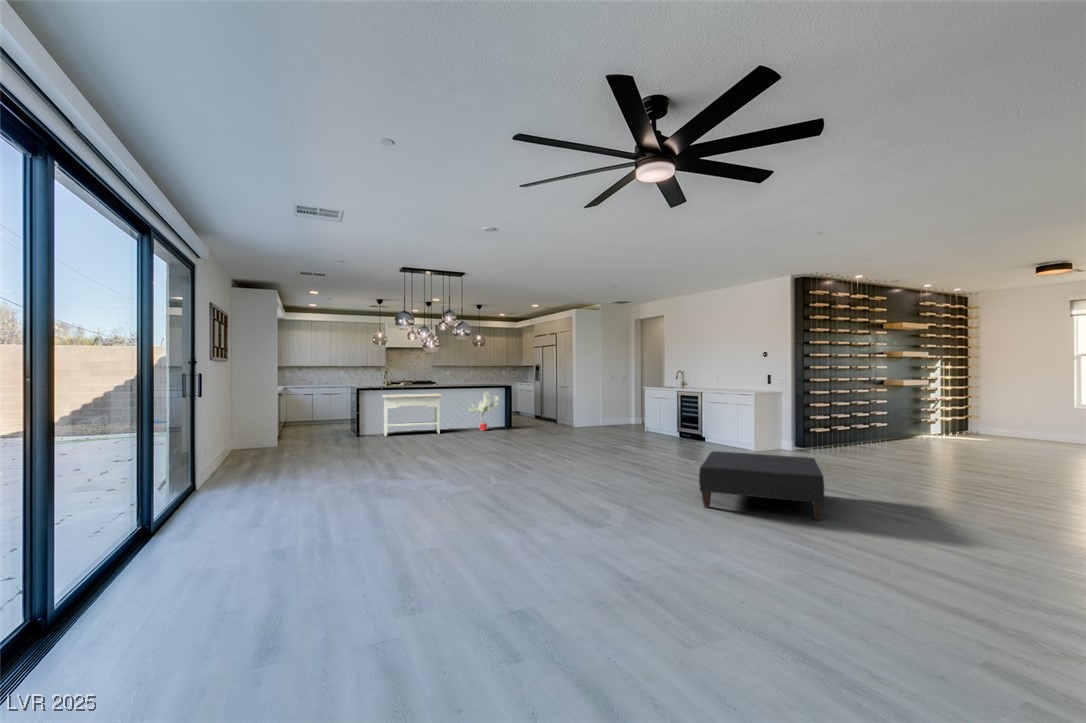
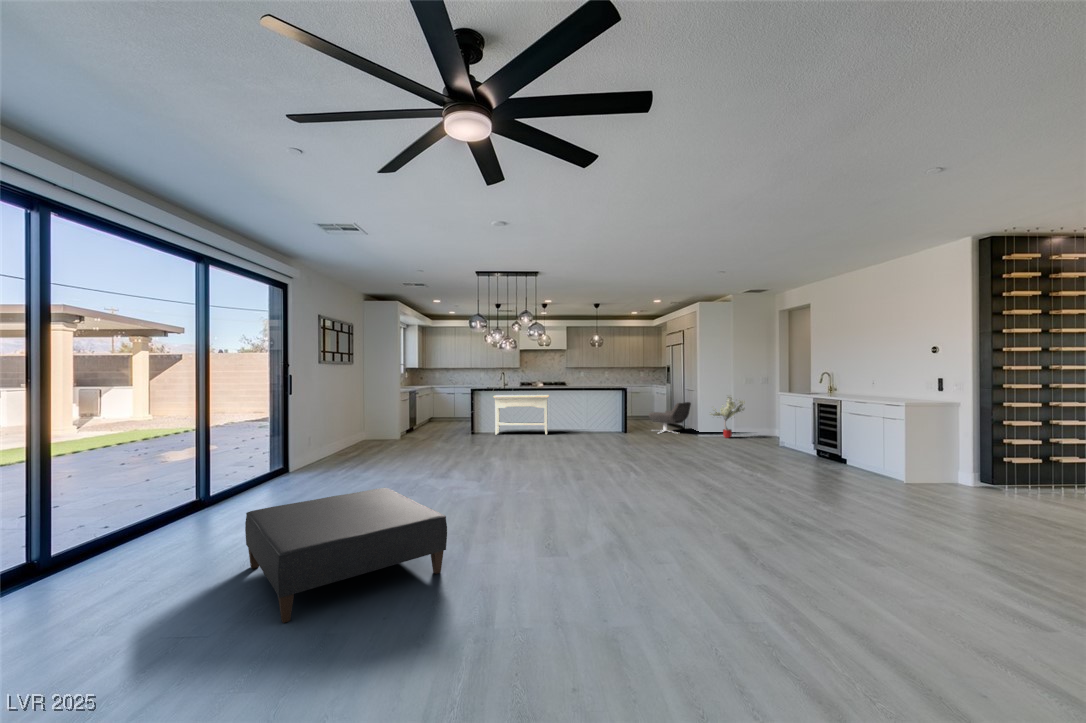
potted tree: present [469,393,499,431] -> present [710,397,745,438]
lounge chair: none [532,398,568,427] -> present [648,402,691,433]
ottoman: present [699,451,824,520] -> present [245,488,447,623]

